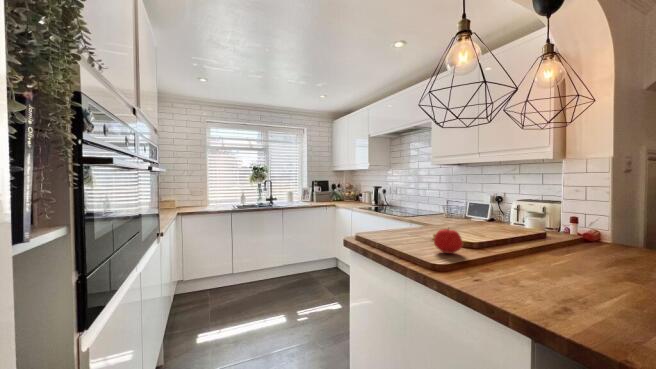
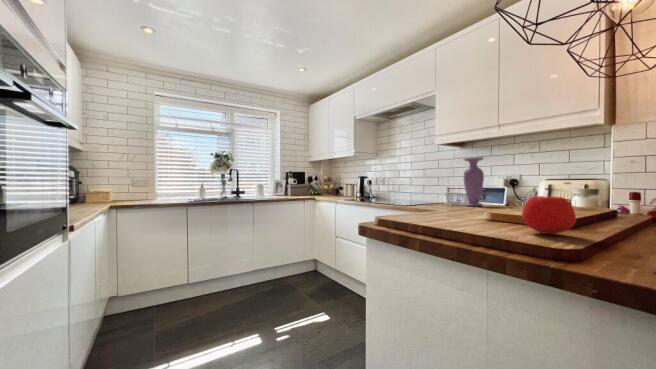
vase: none [455,177,472,219] -> present [464,157,484,206]

